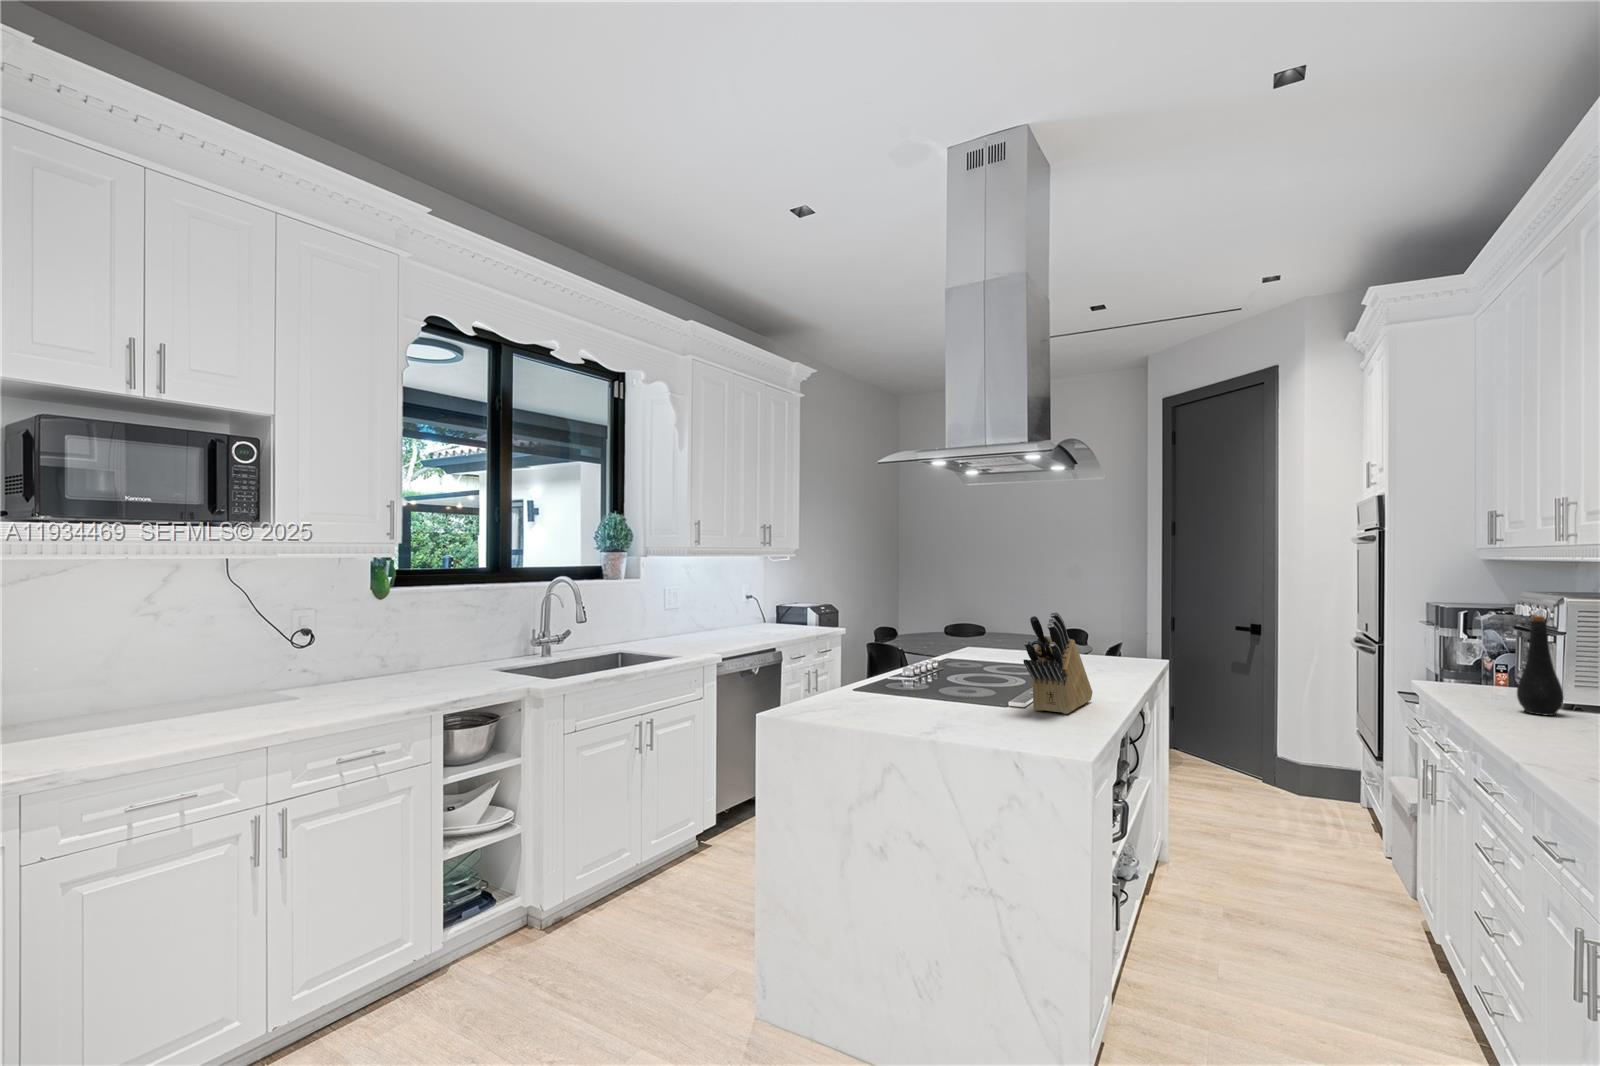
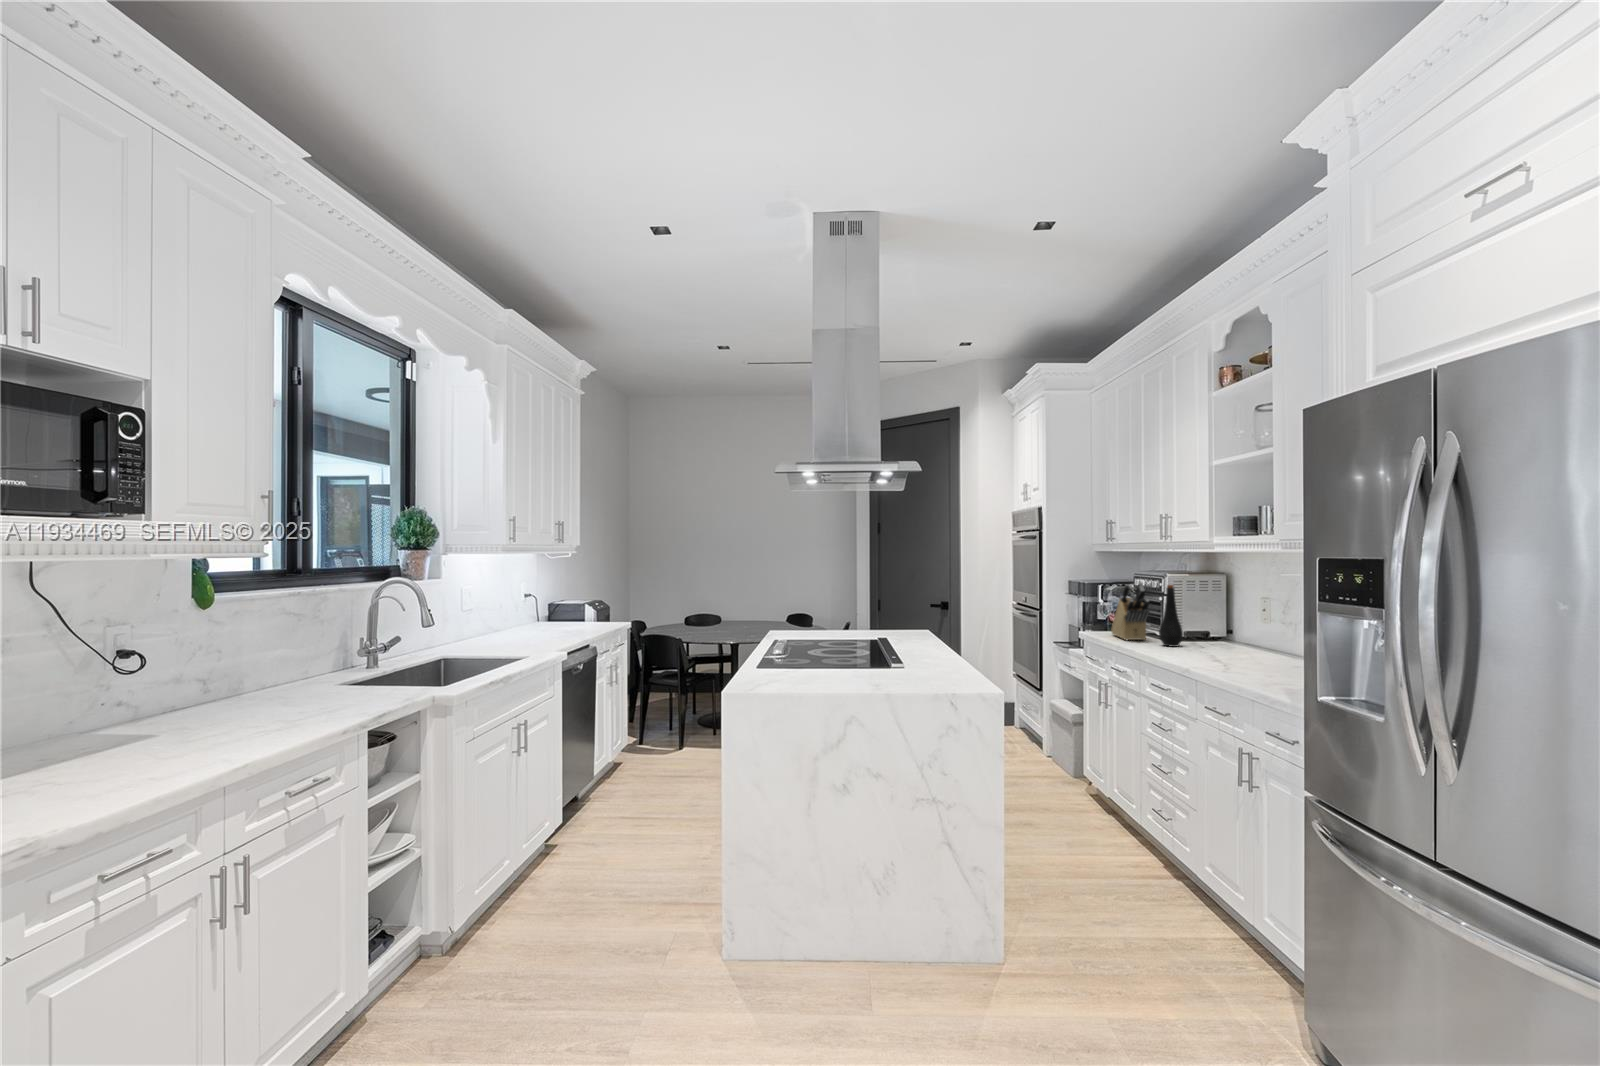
knife block: present [1023,612,1092,714] -> present [1111,582,1149,640]

